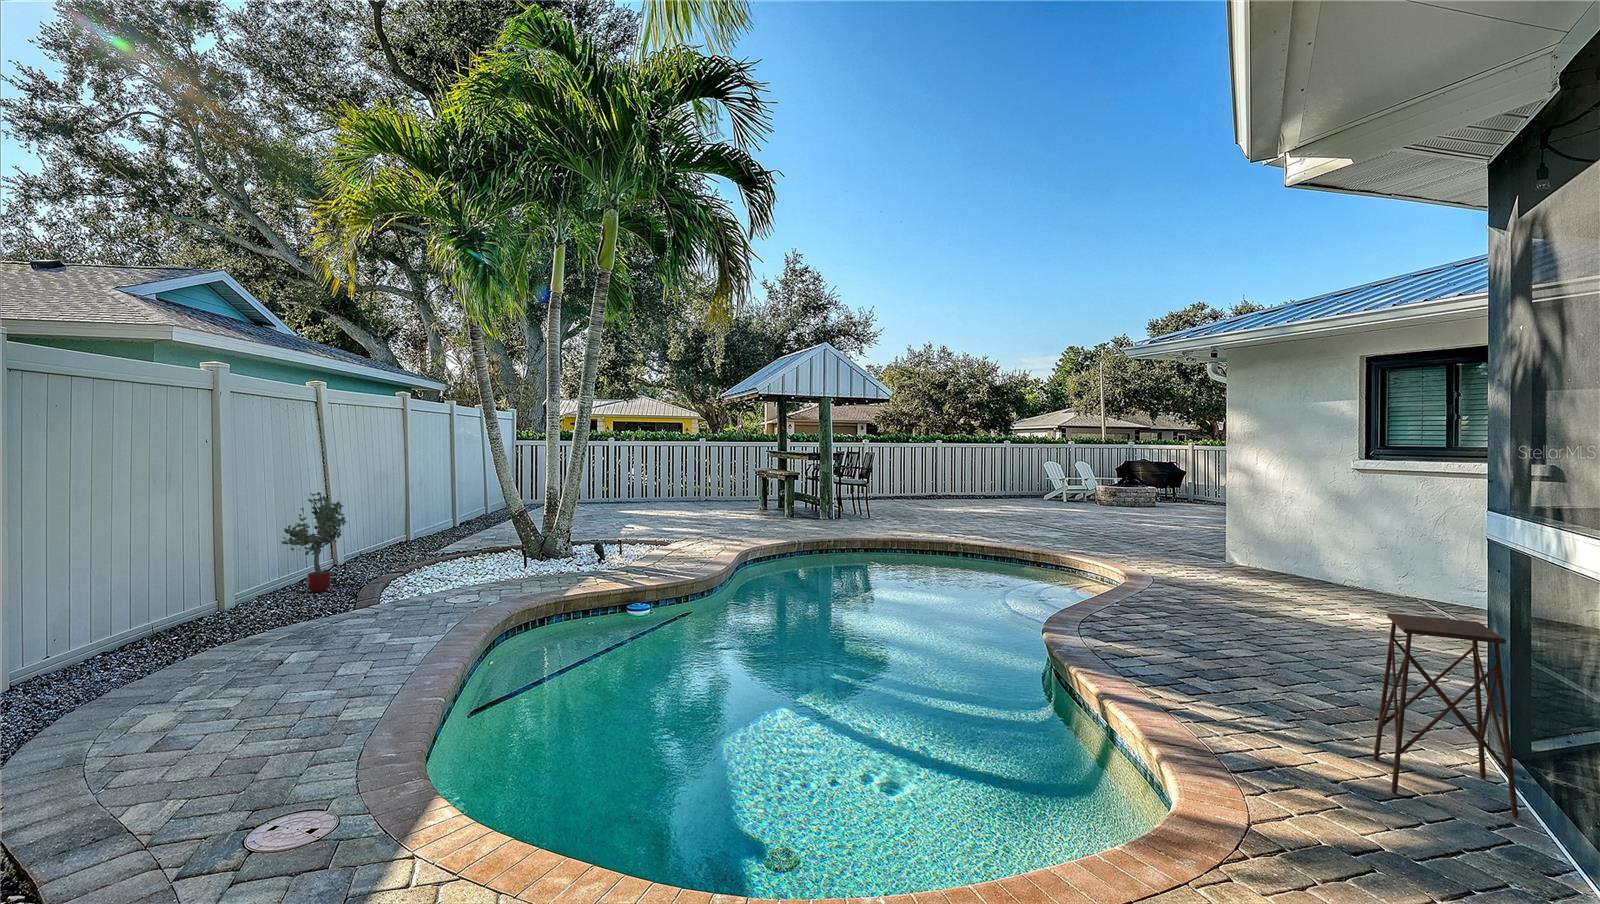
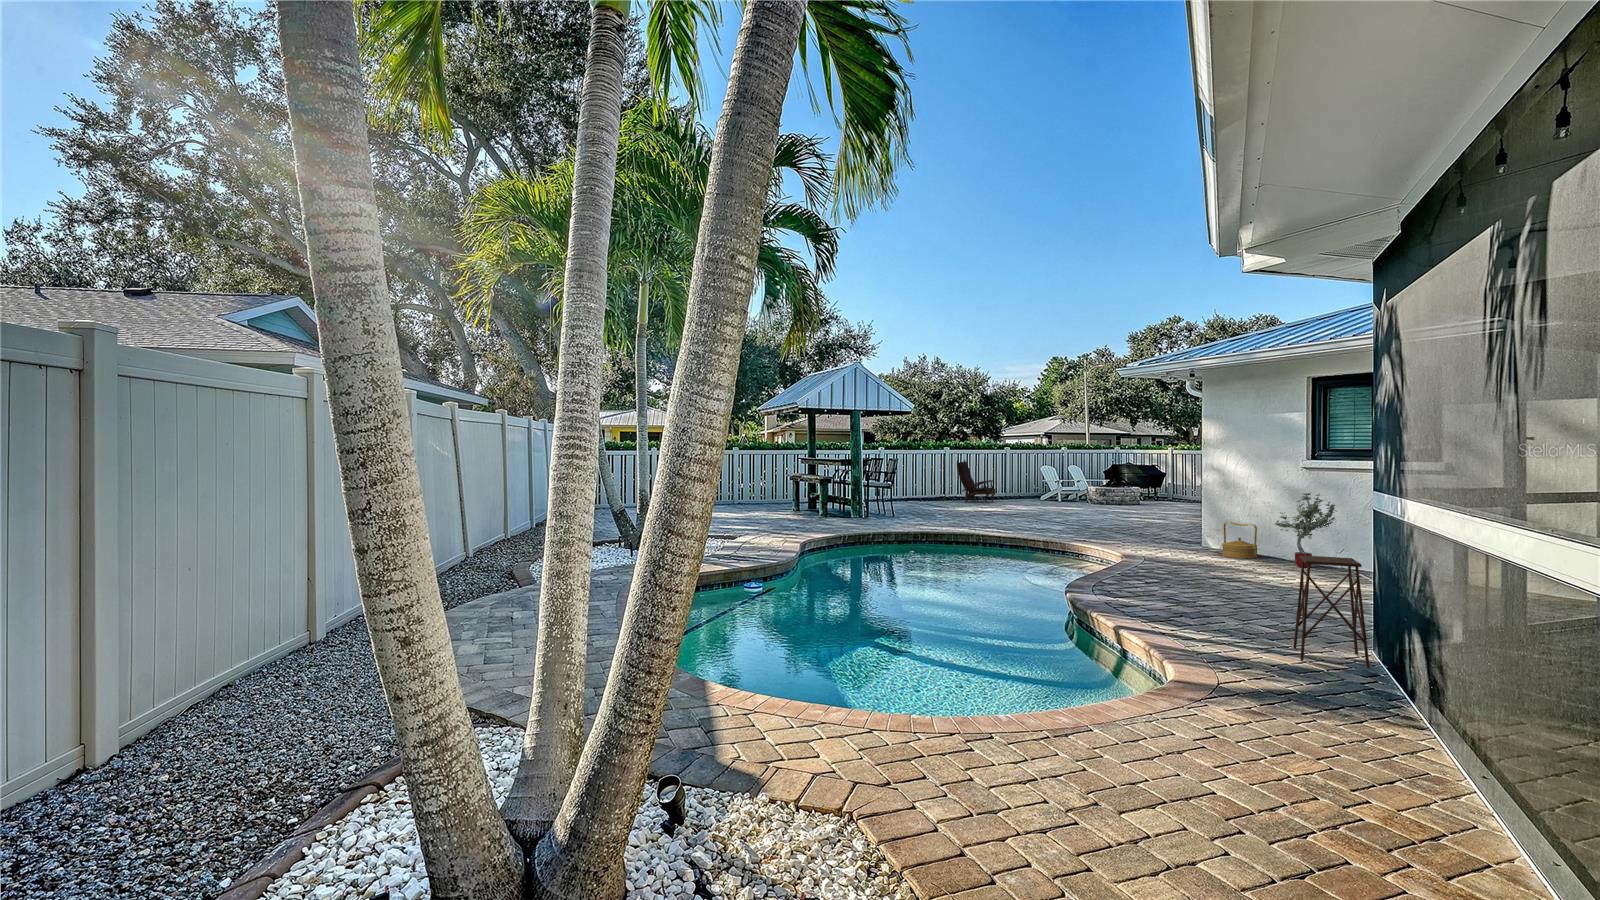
armchair: none [951,454,993,501] -> present [957,460,996,503]
potted tree: present [282,492,347,593] -> present [1275,493,1337,568]
woven basket: none [1248,533,1295,580] -> present [1222,522,1257,558]

